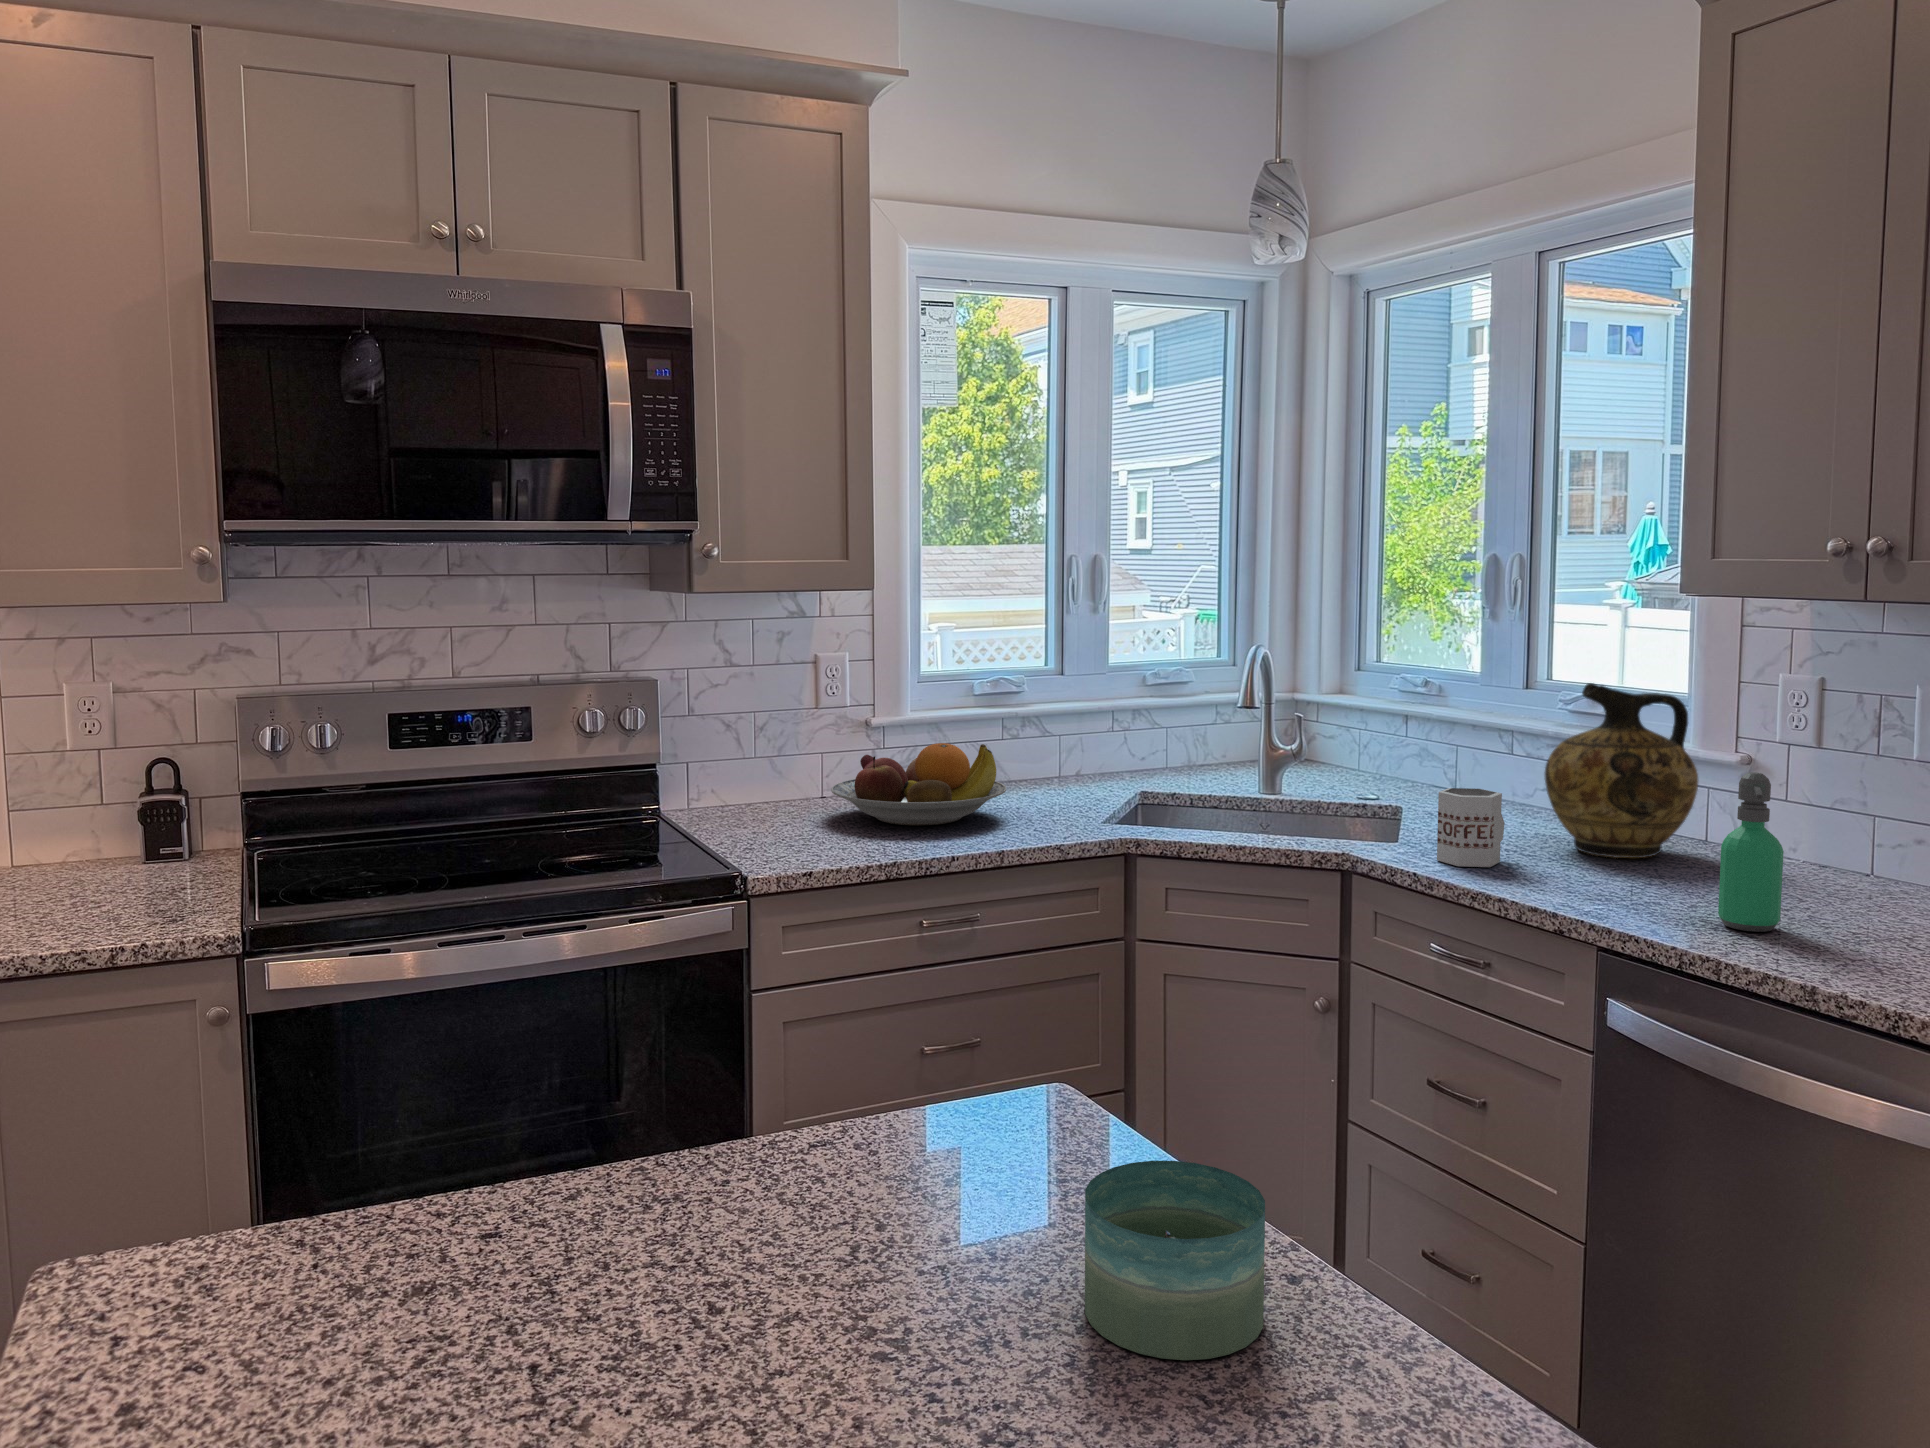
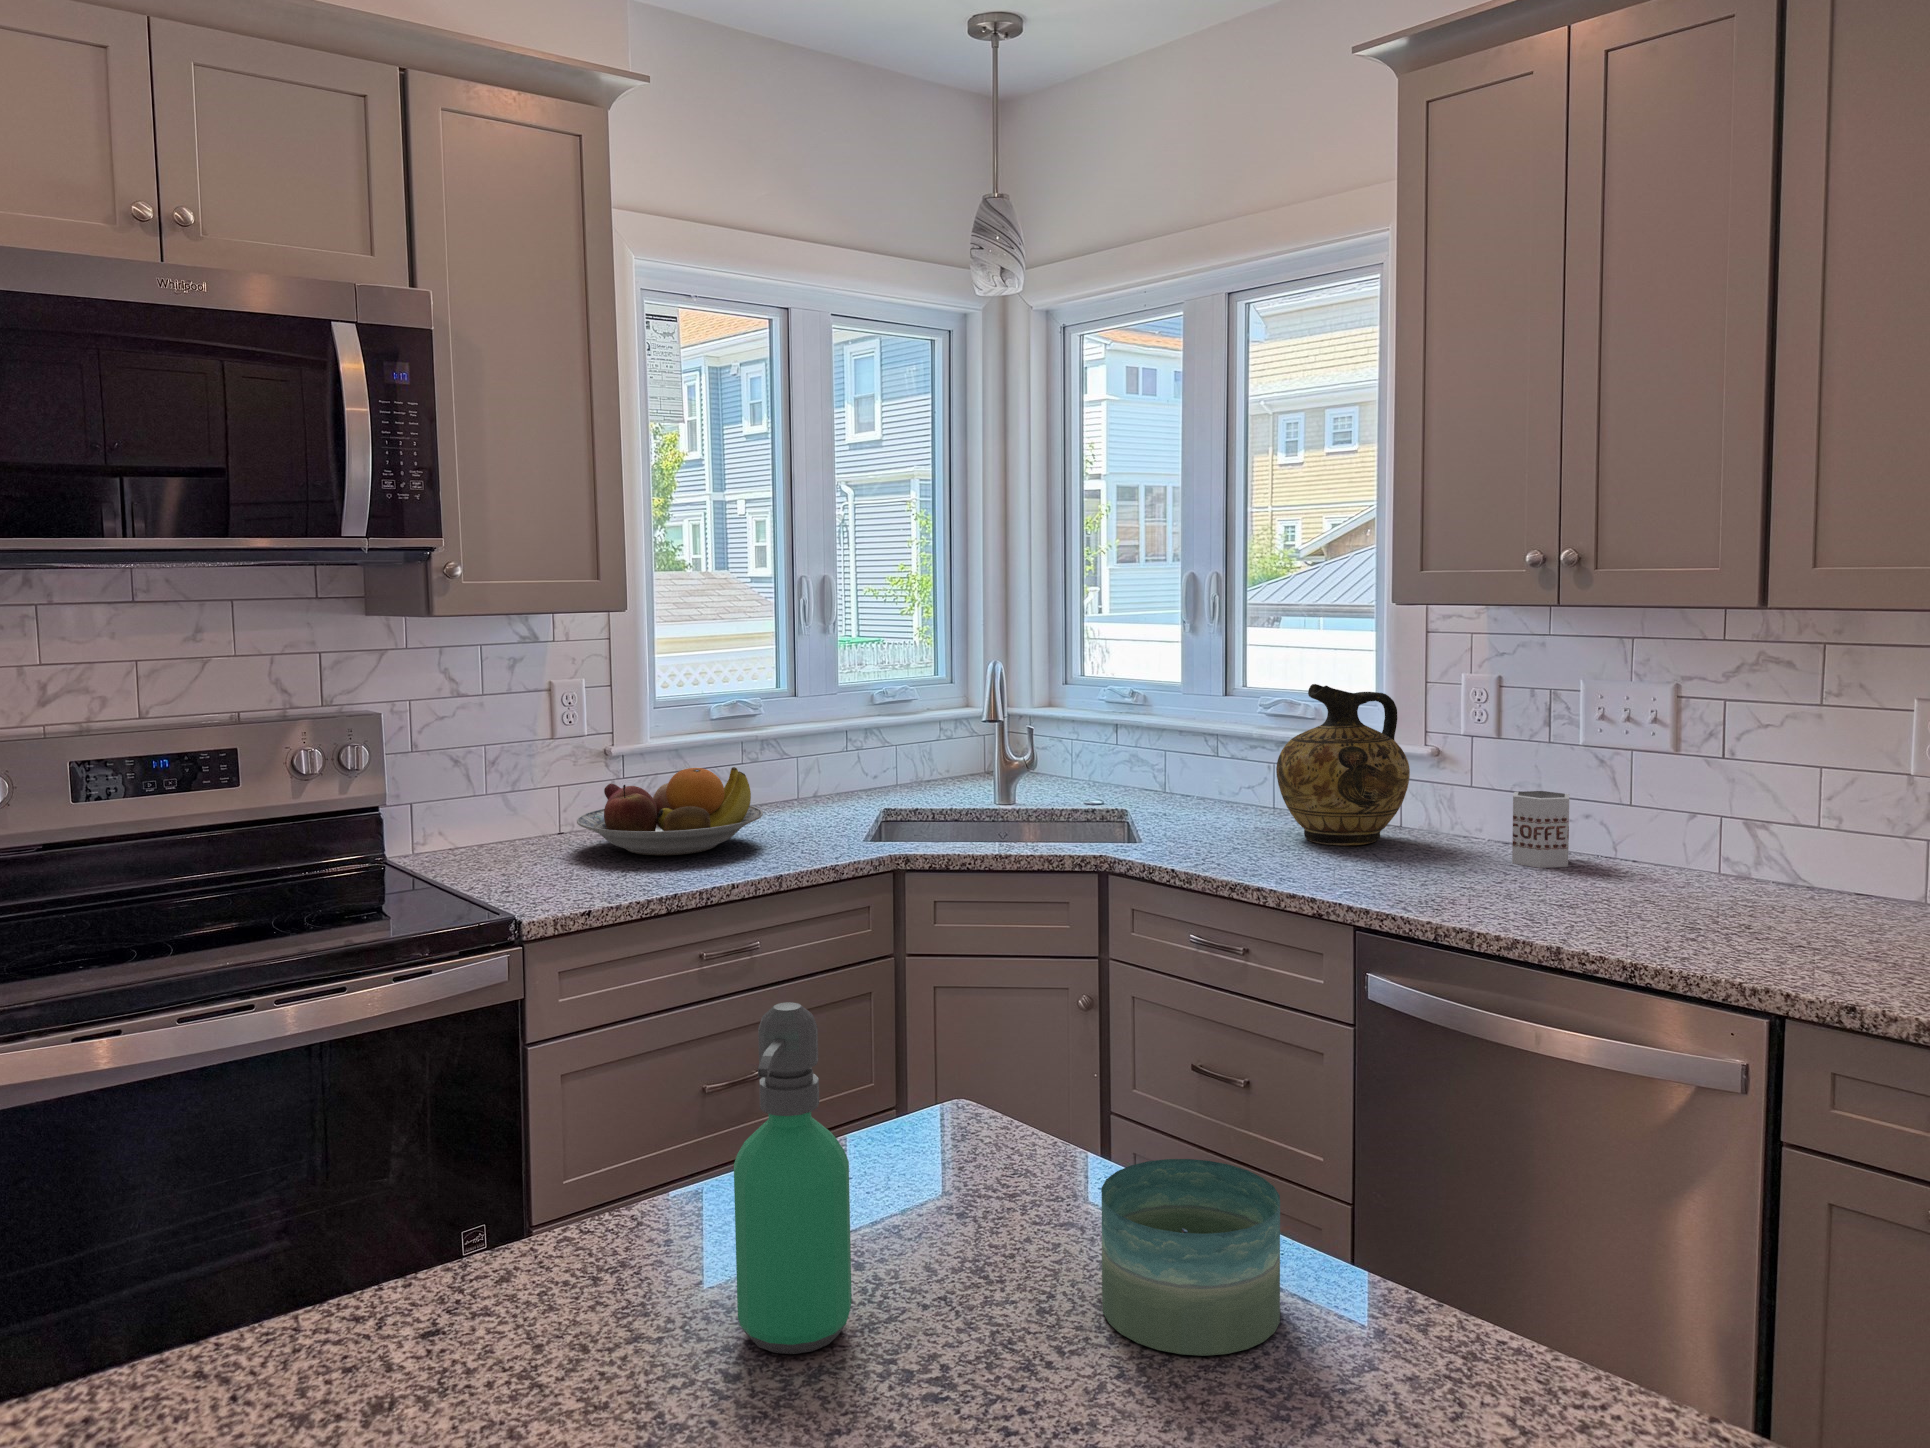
soap dispenser: present [1718,772,1784,932] -> present [734,1002,852,1354]
mug: present [1437,788,1505,867] -> present [1512,791,1569,868]

